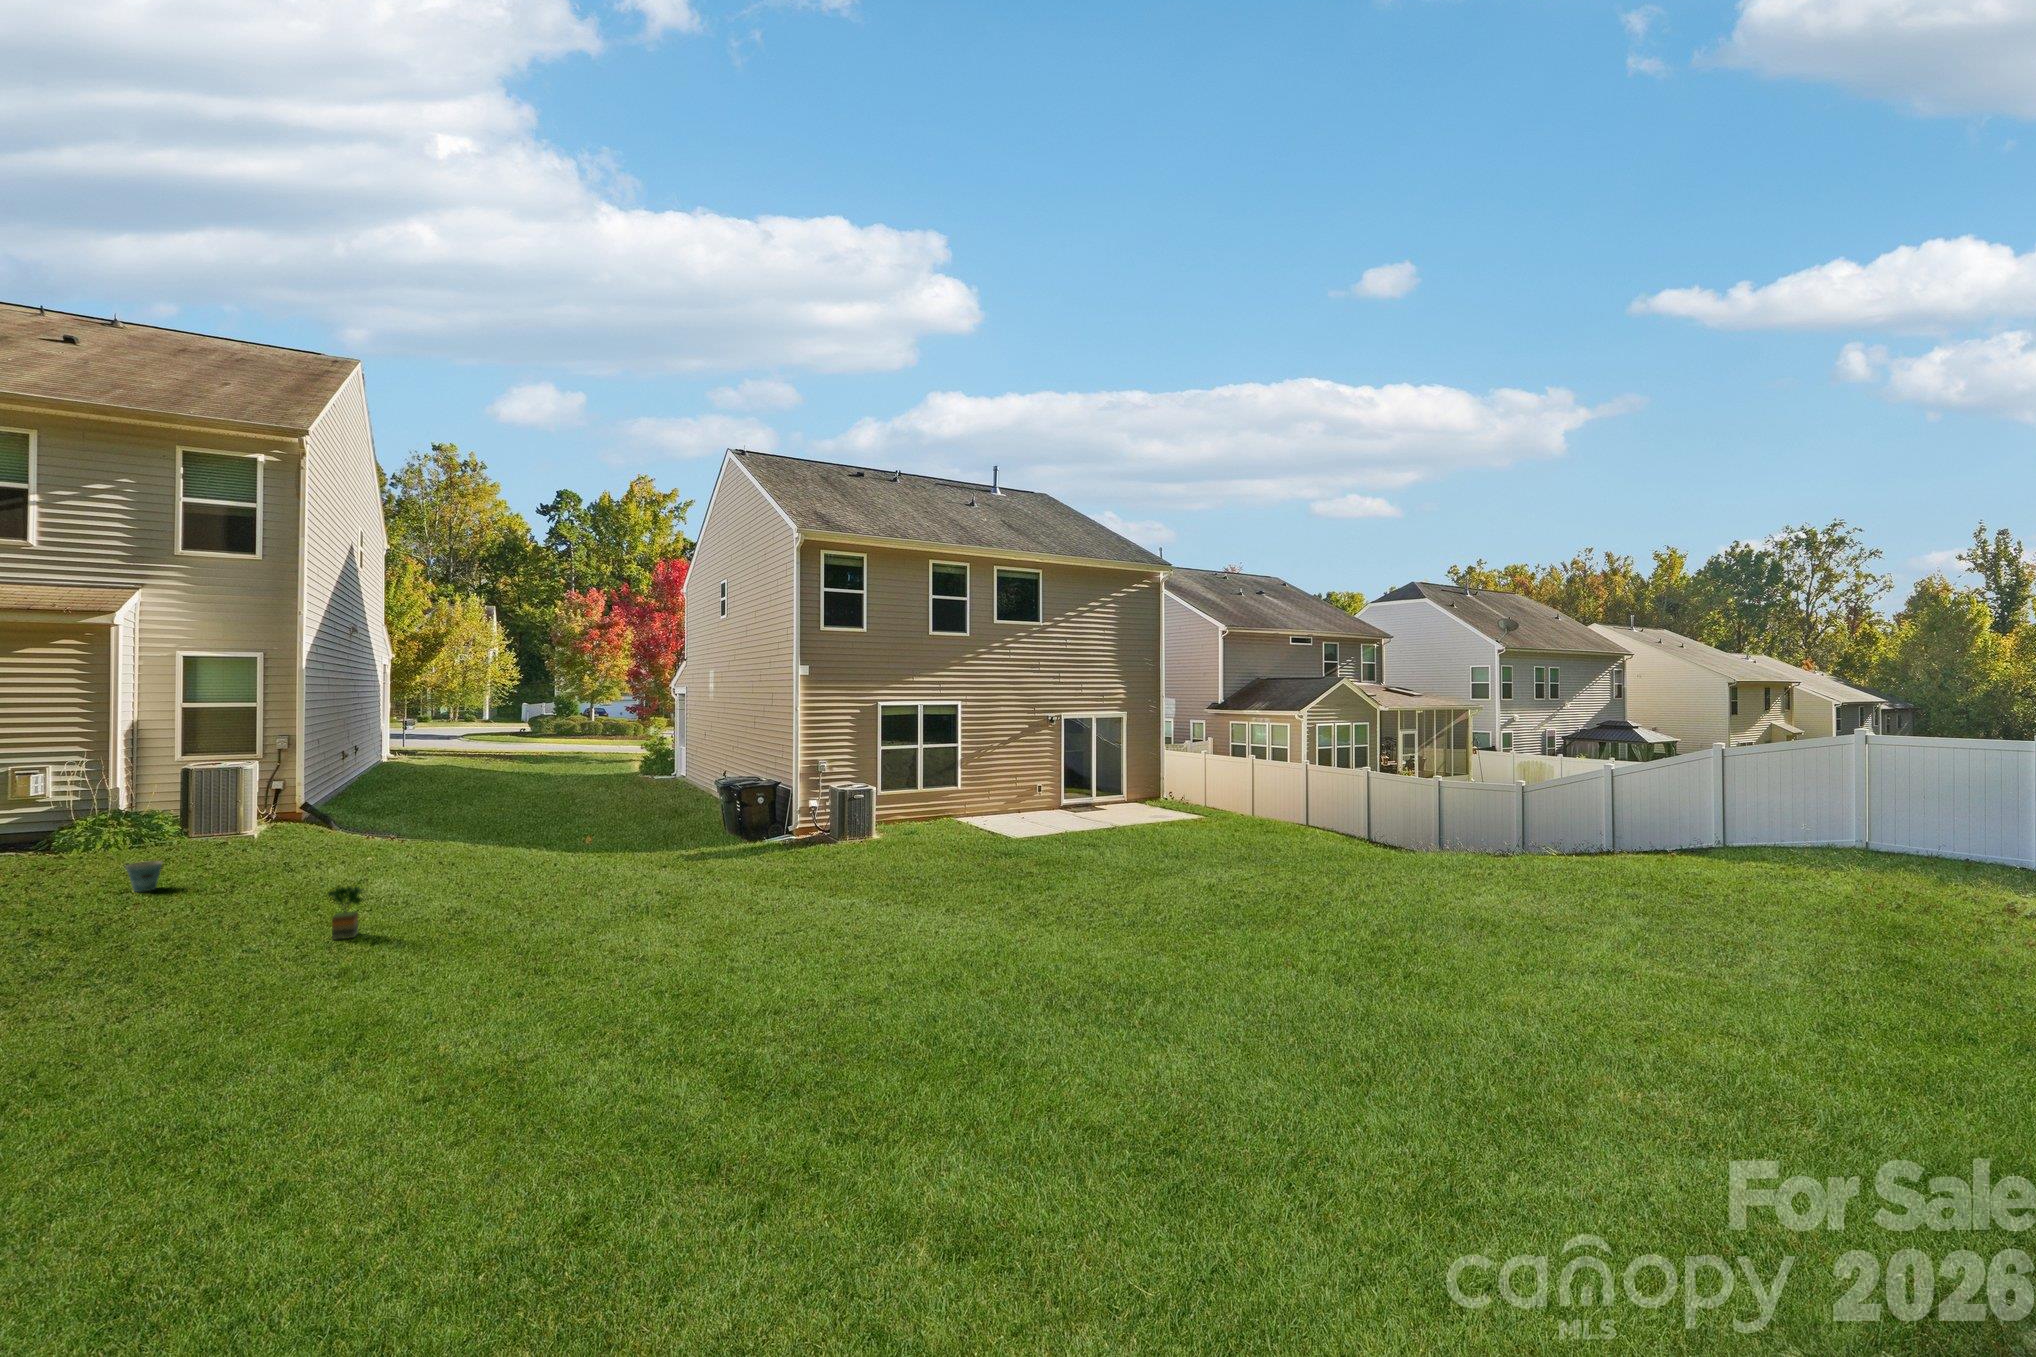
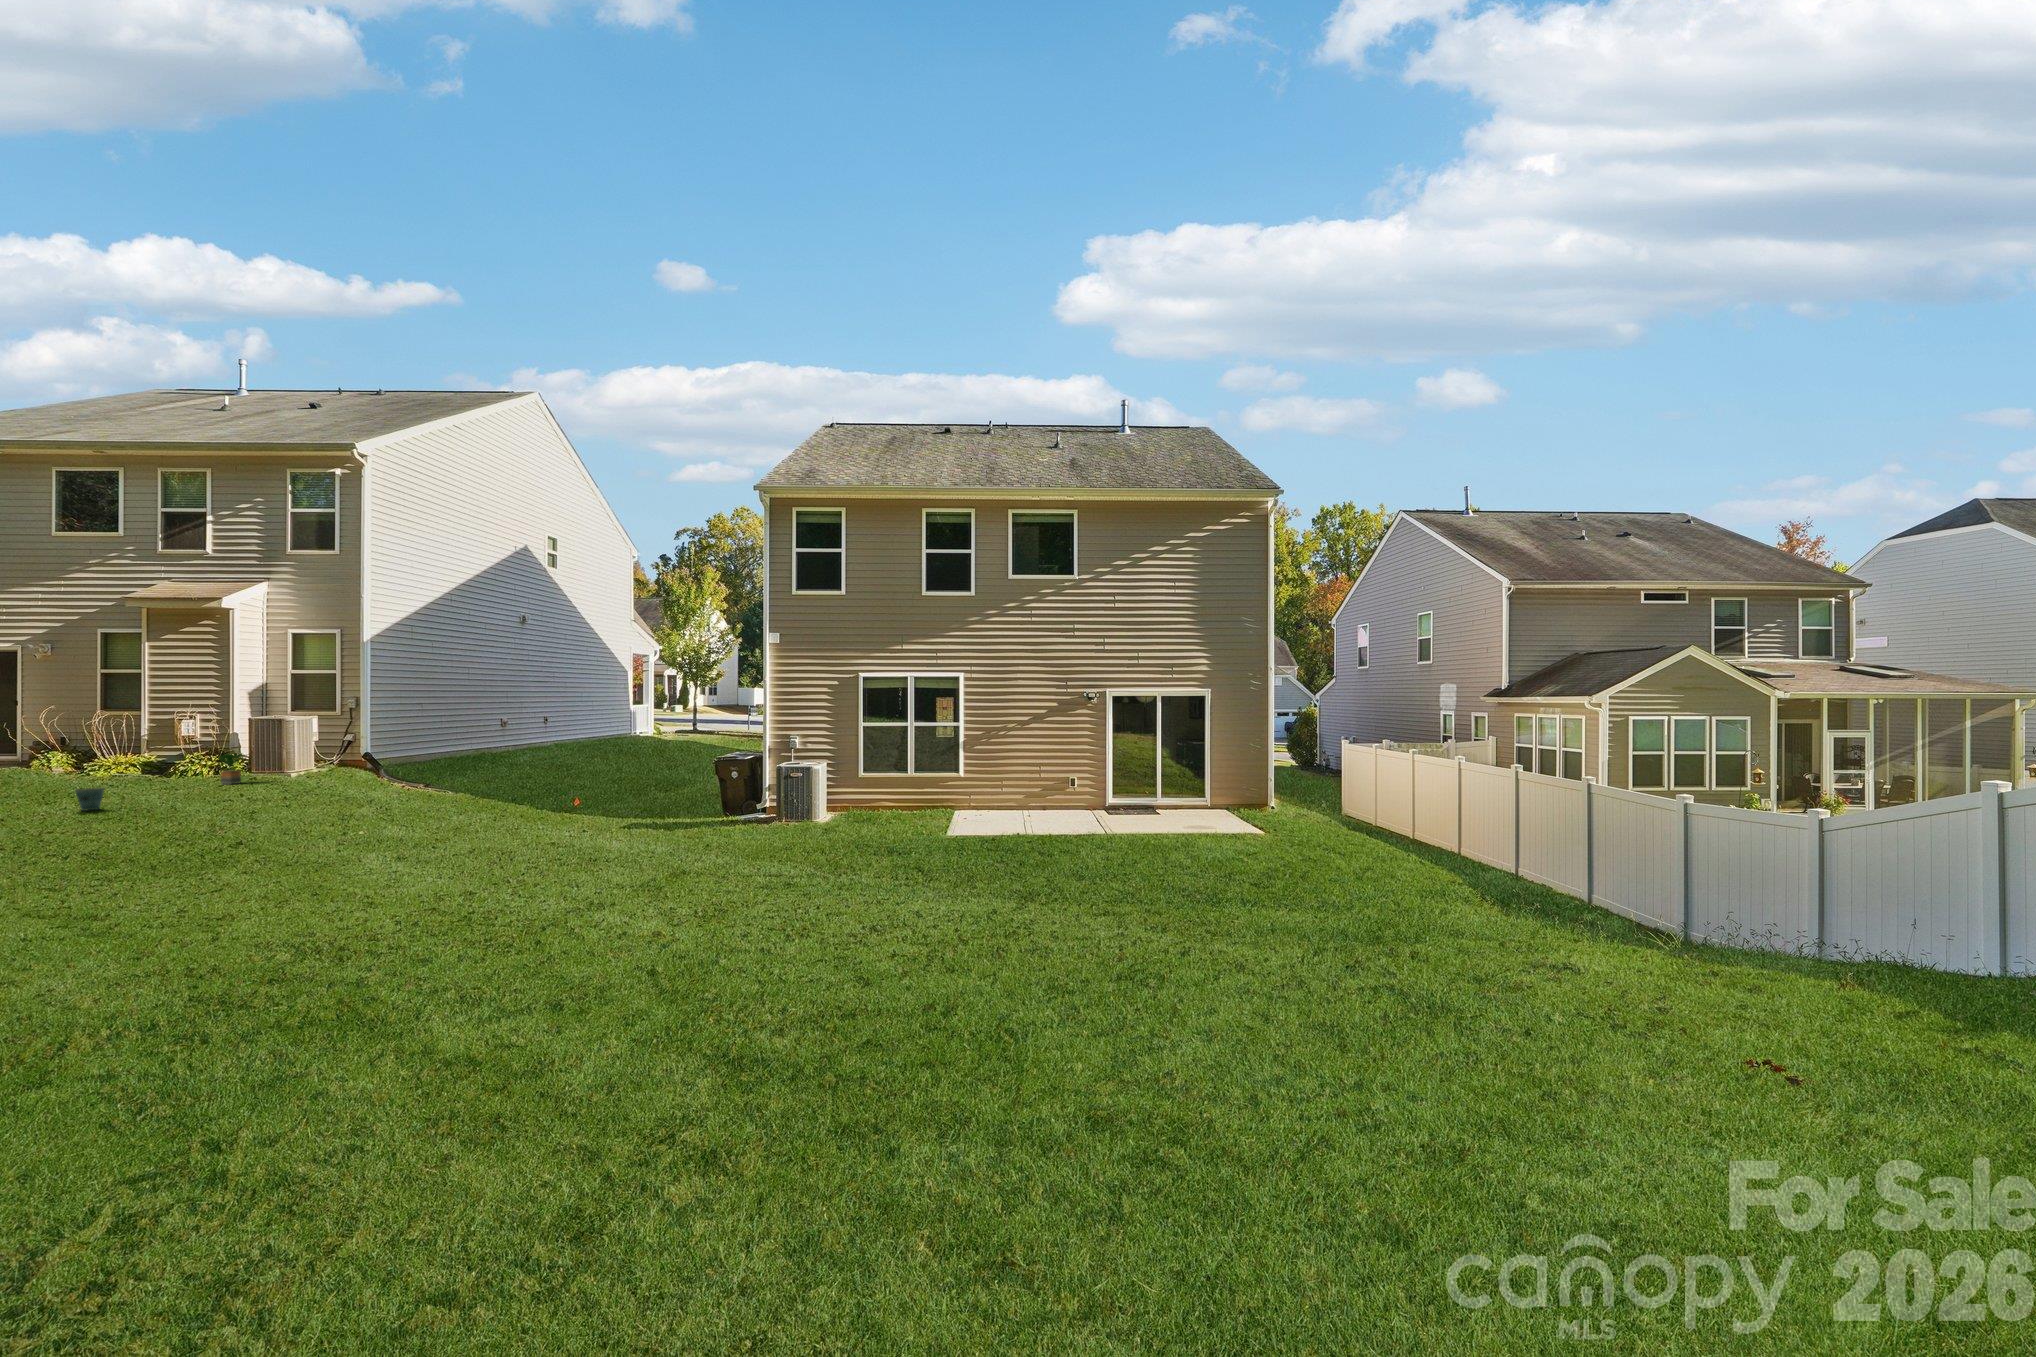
potted tree: present [328,886,365,940] -> present [220,753,243,784]

